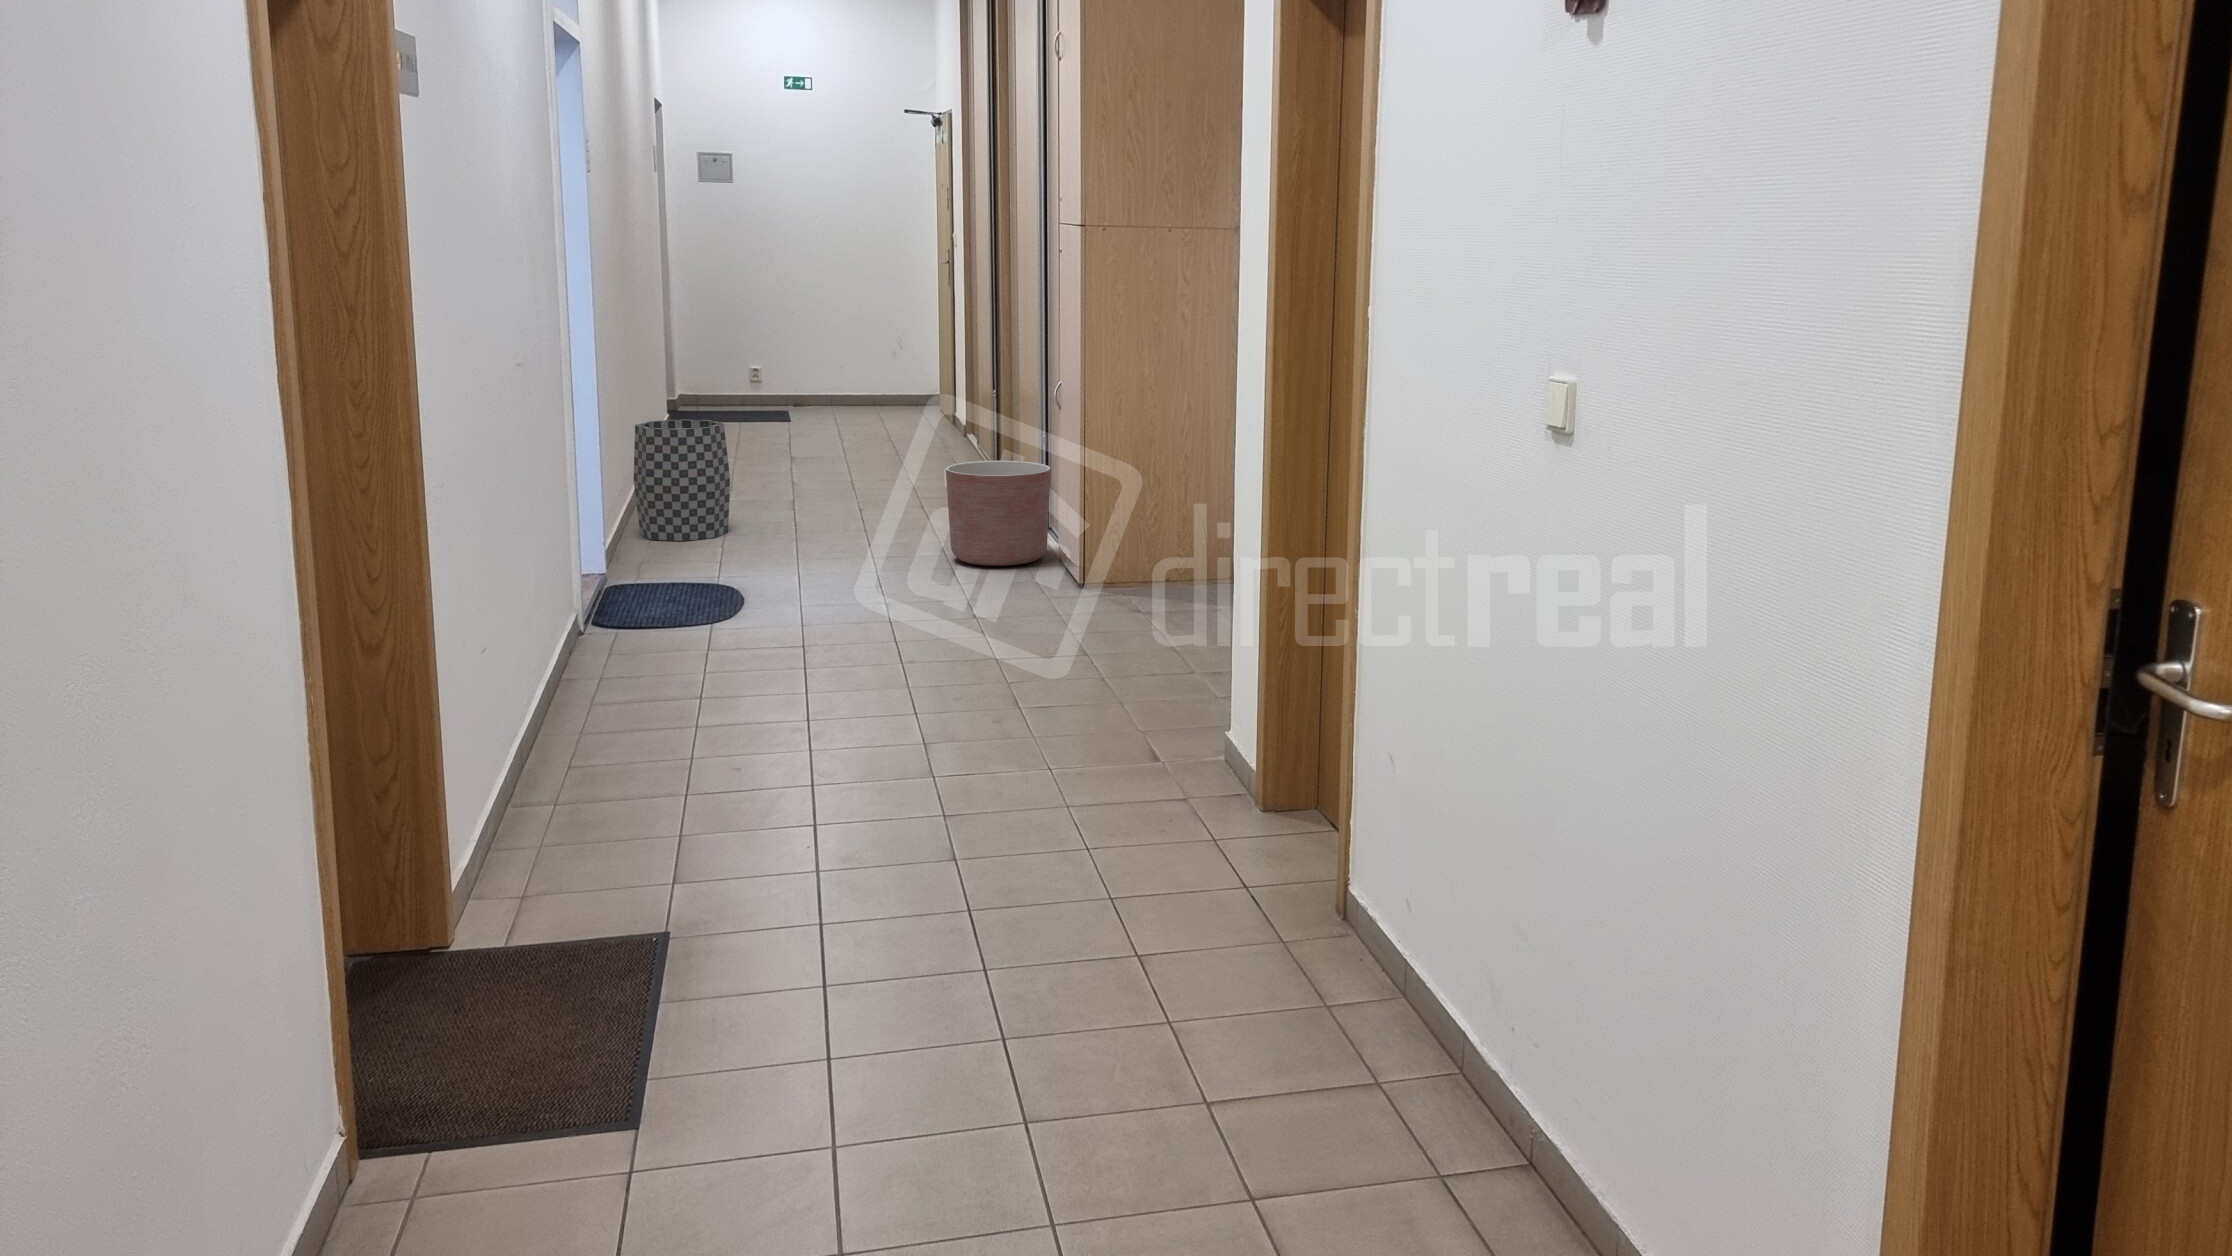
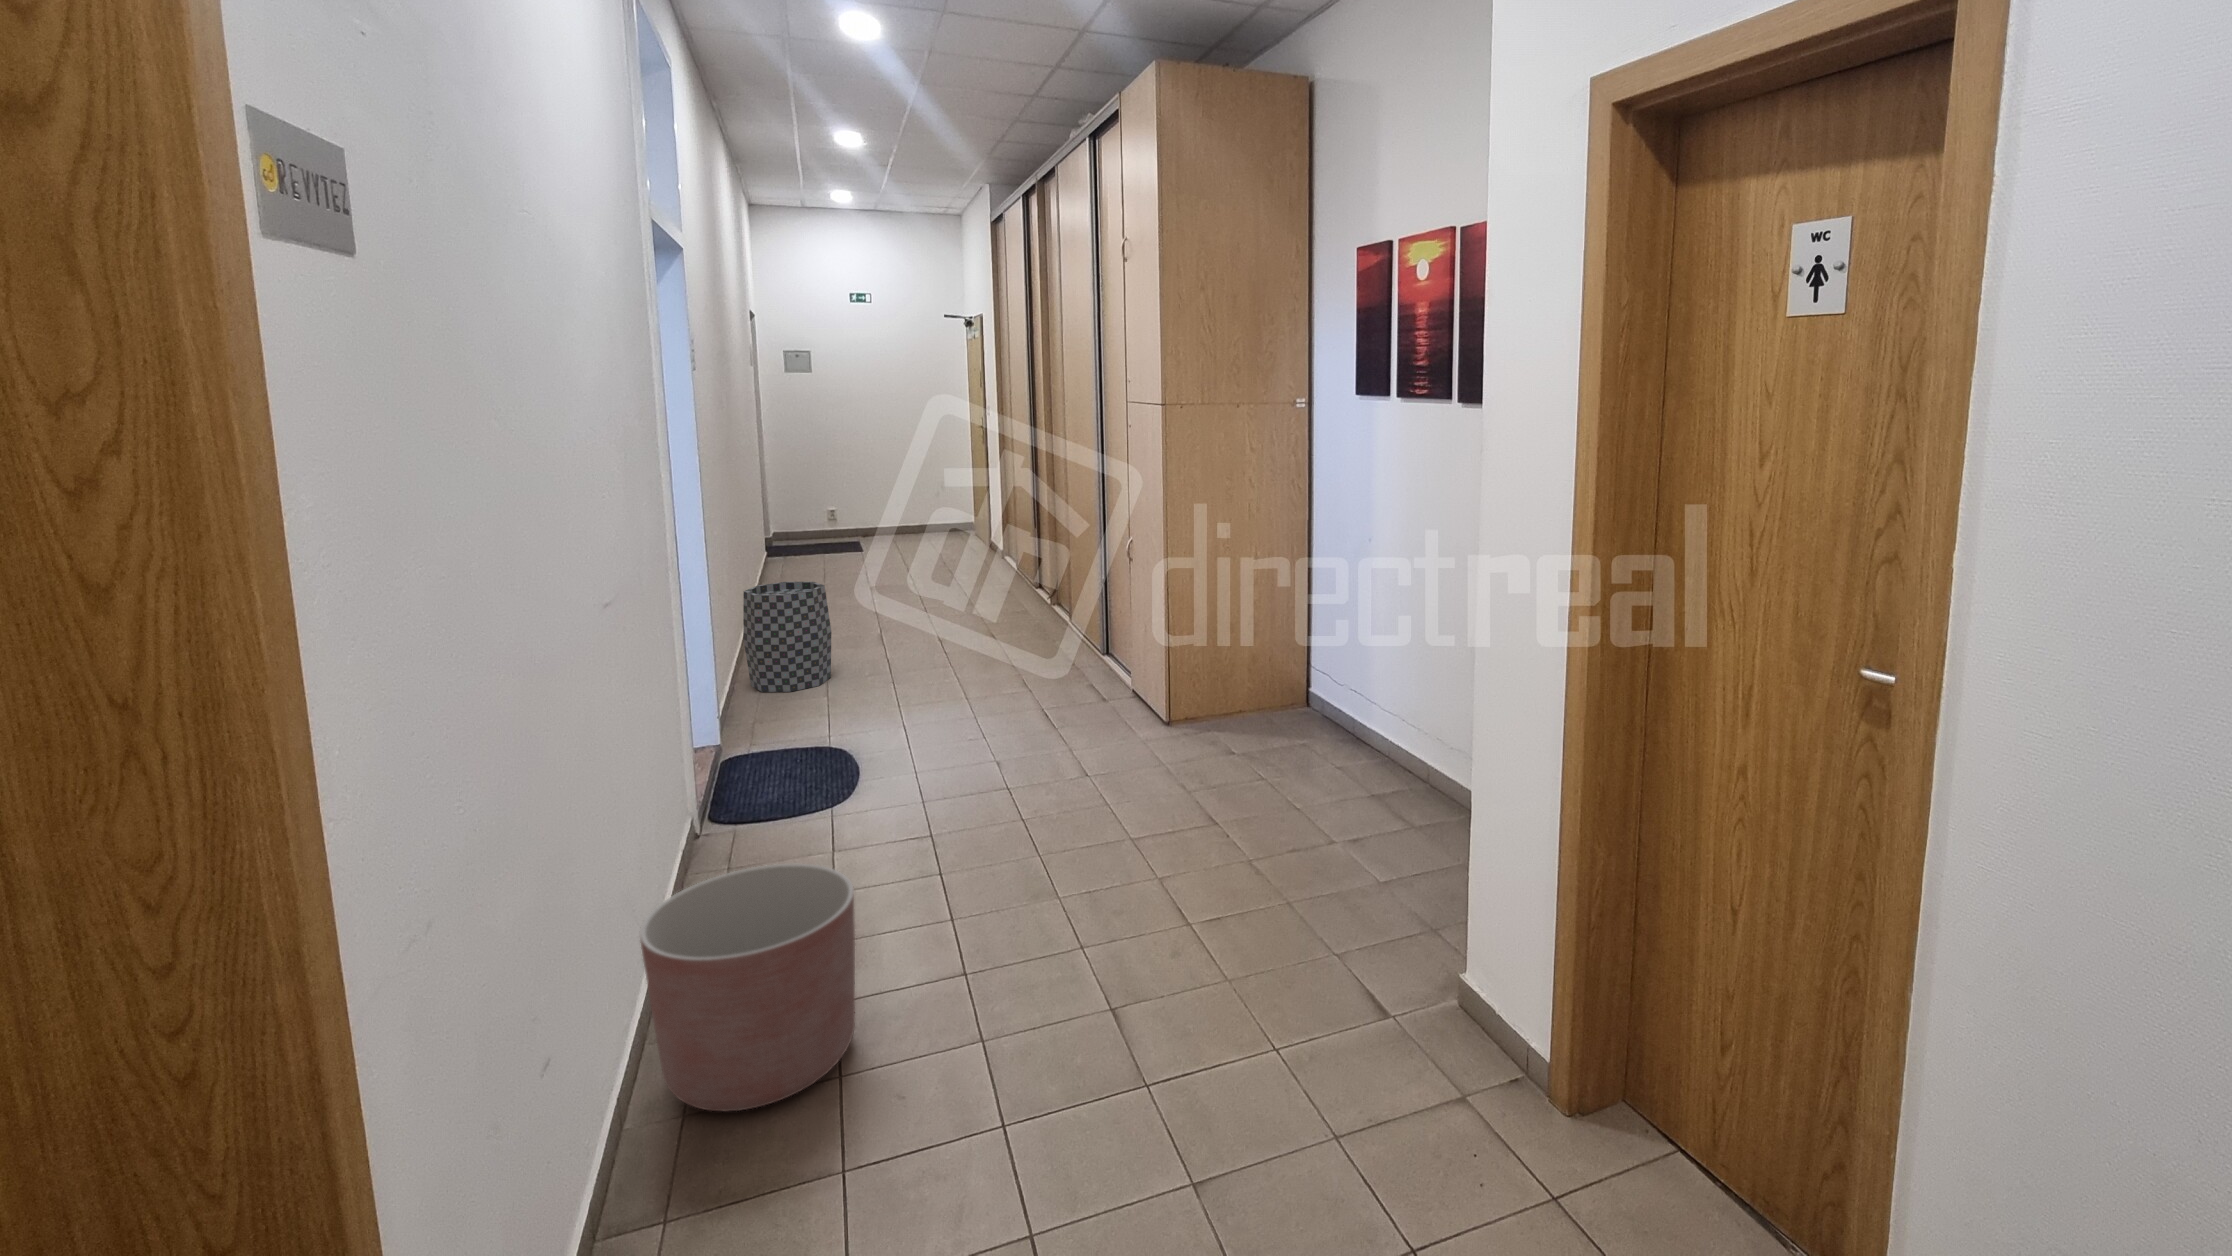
planter: present [946,461,1051,566] -> present [640,864,855,1111]

